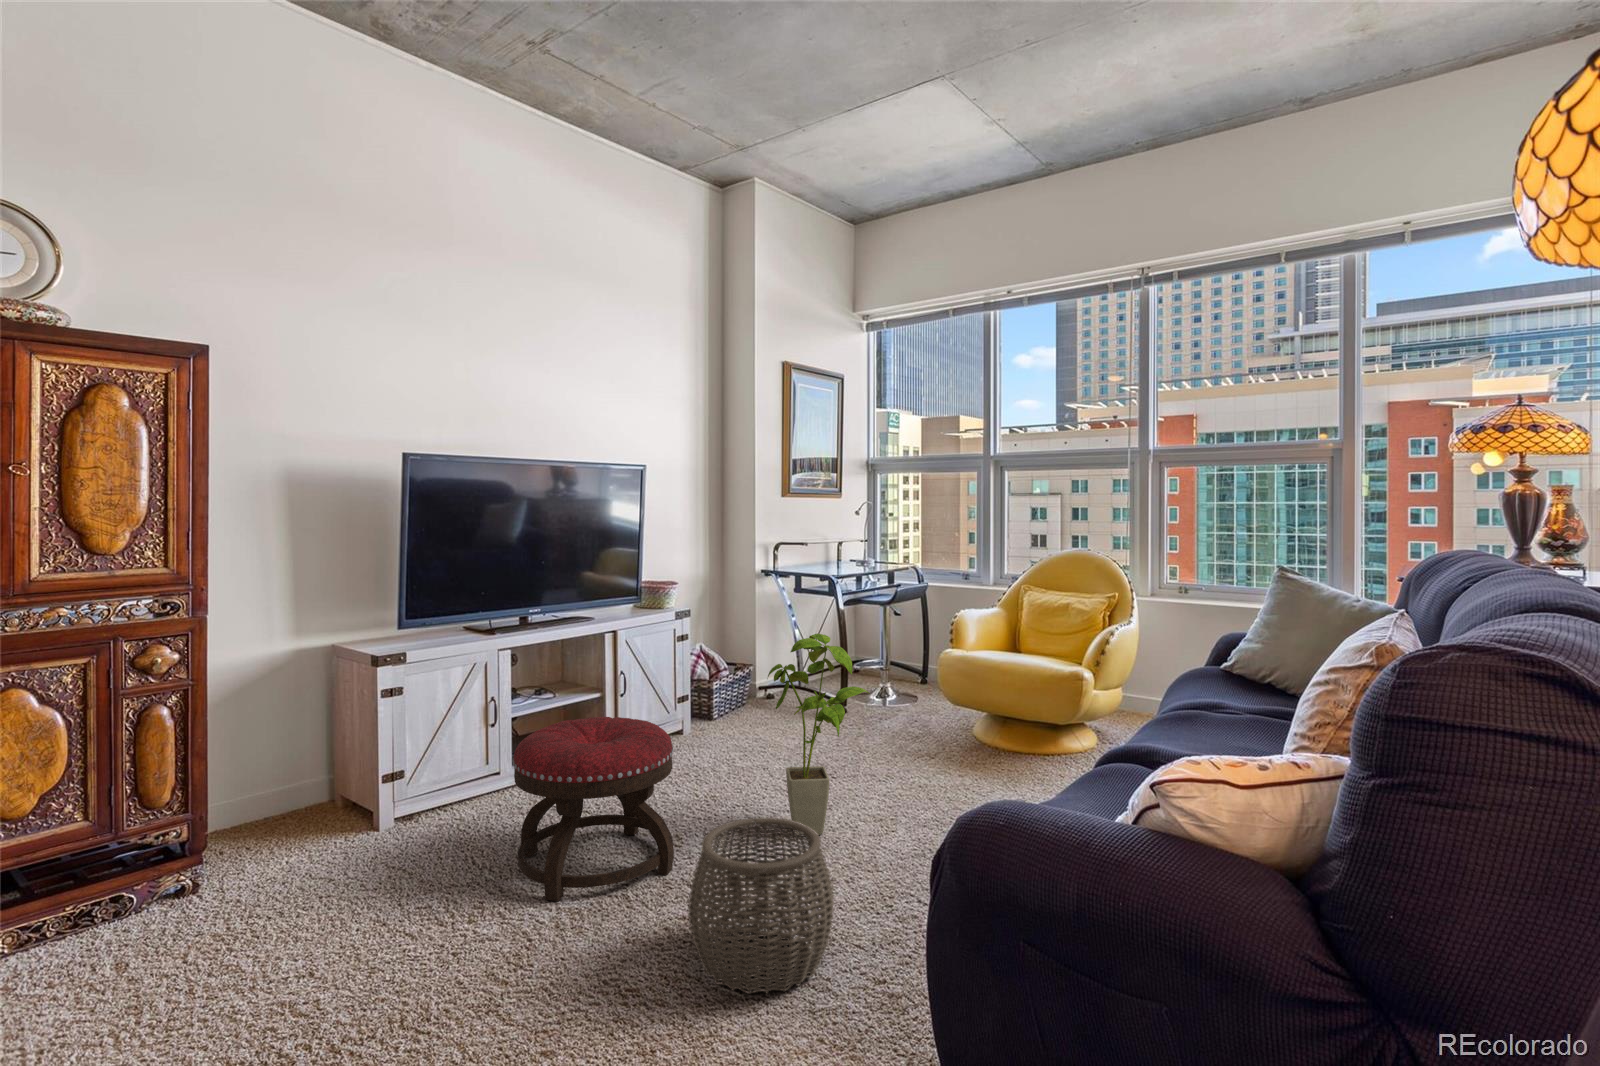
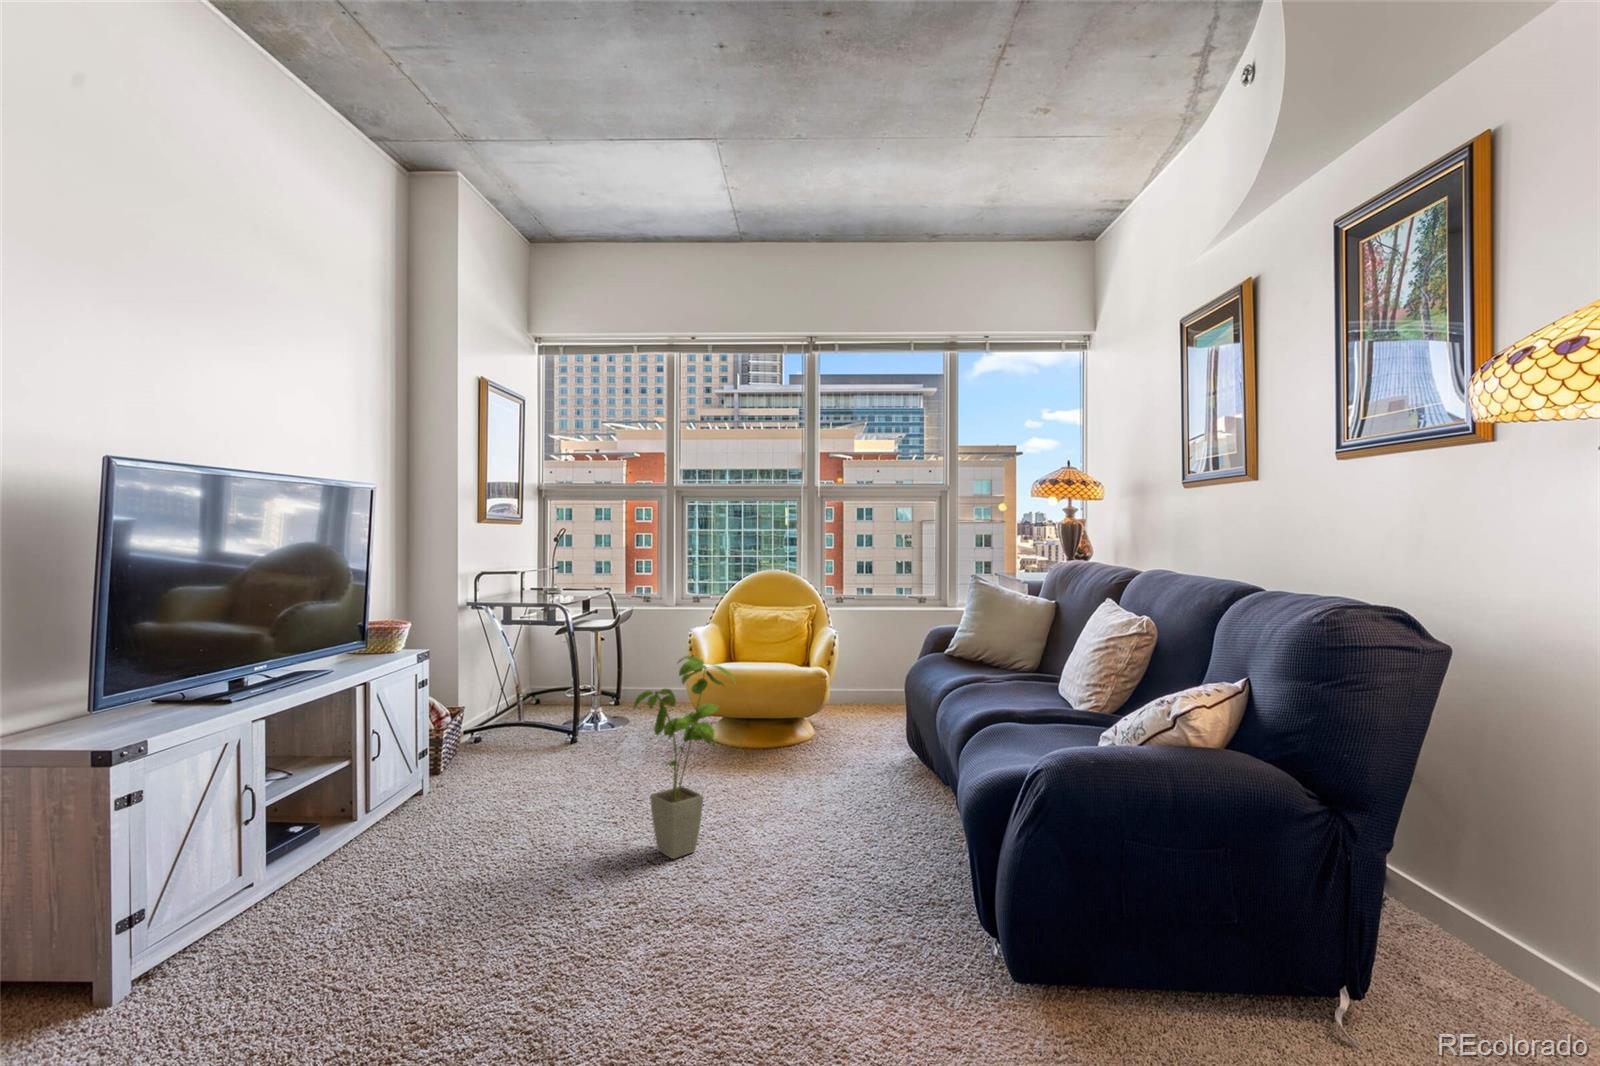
ottoman: present [513,717,674,901] -> none [391,771,595,999]
woven basket: present [688,818,834,994] -> none [709,830,850,1002]

